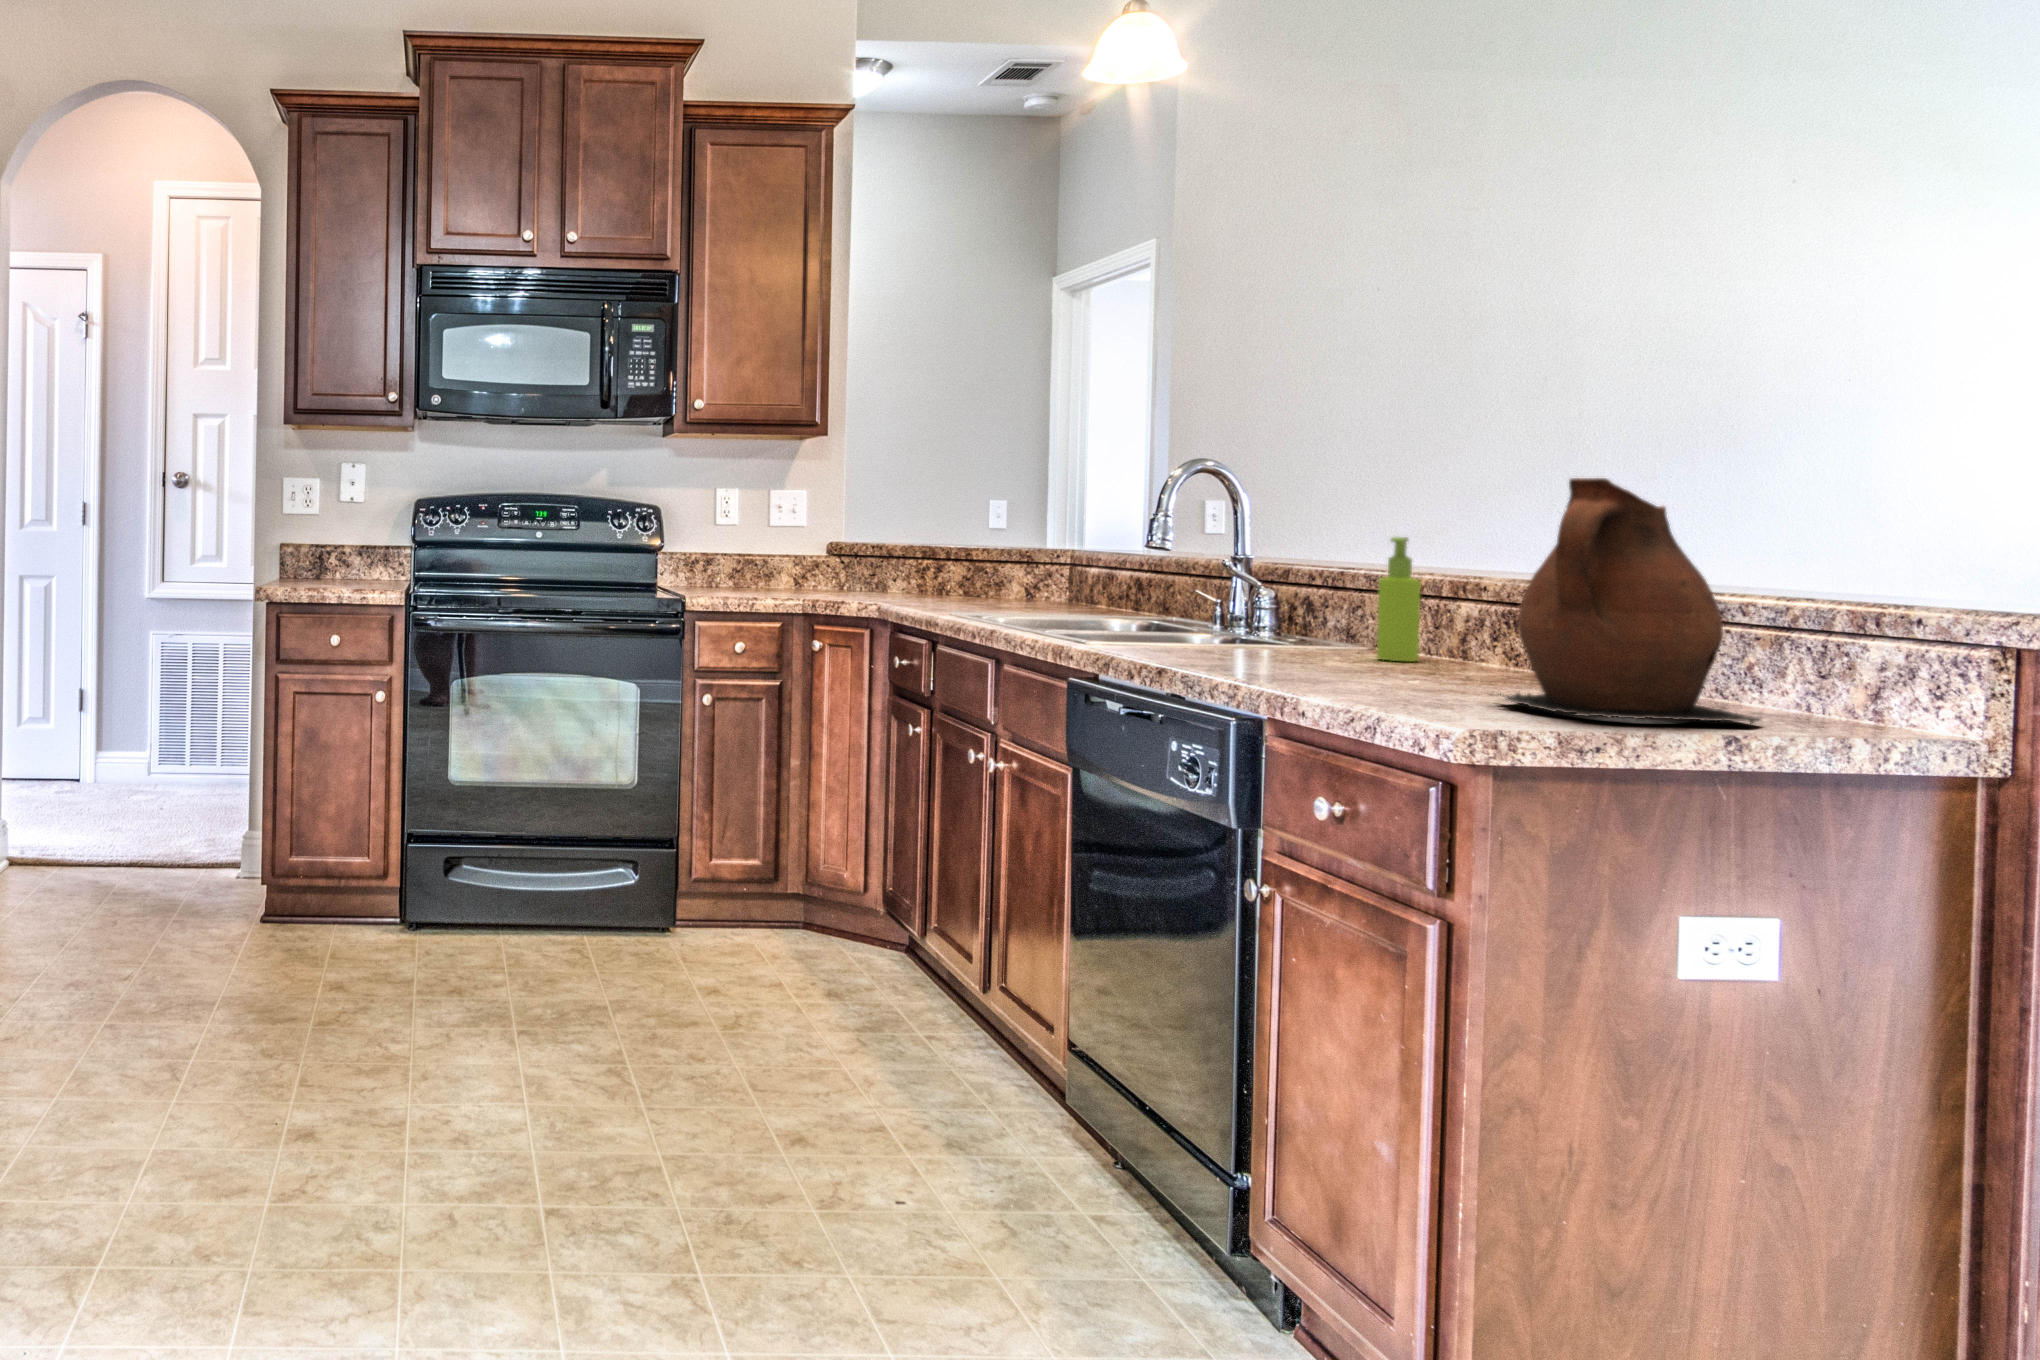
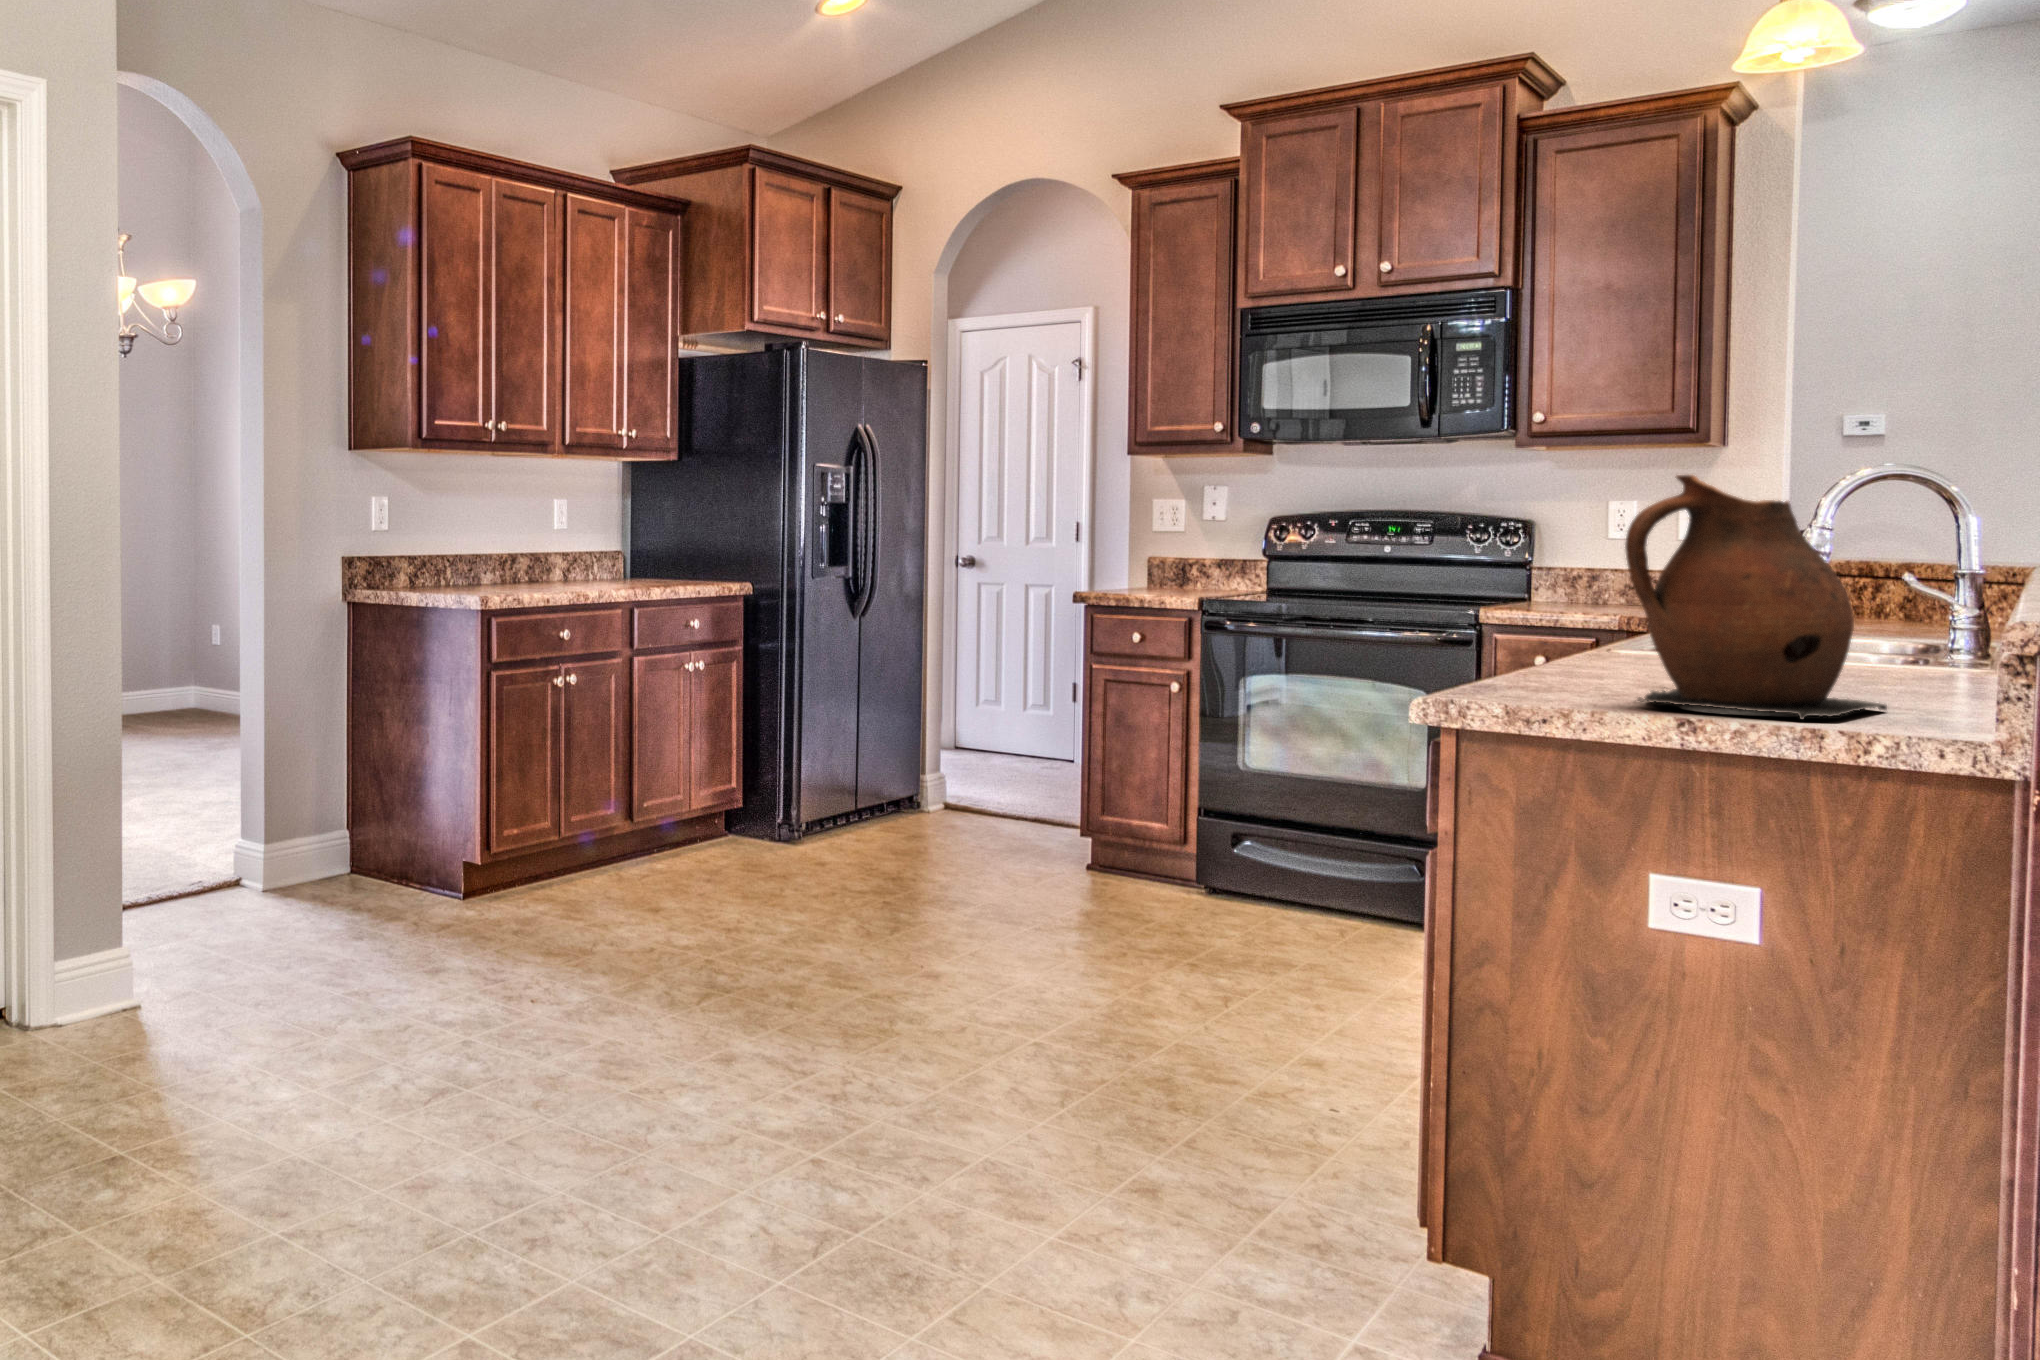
soap dispenser: present [1377,537,1421,661] -> none [1923,539,1982,683]

